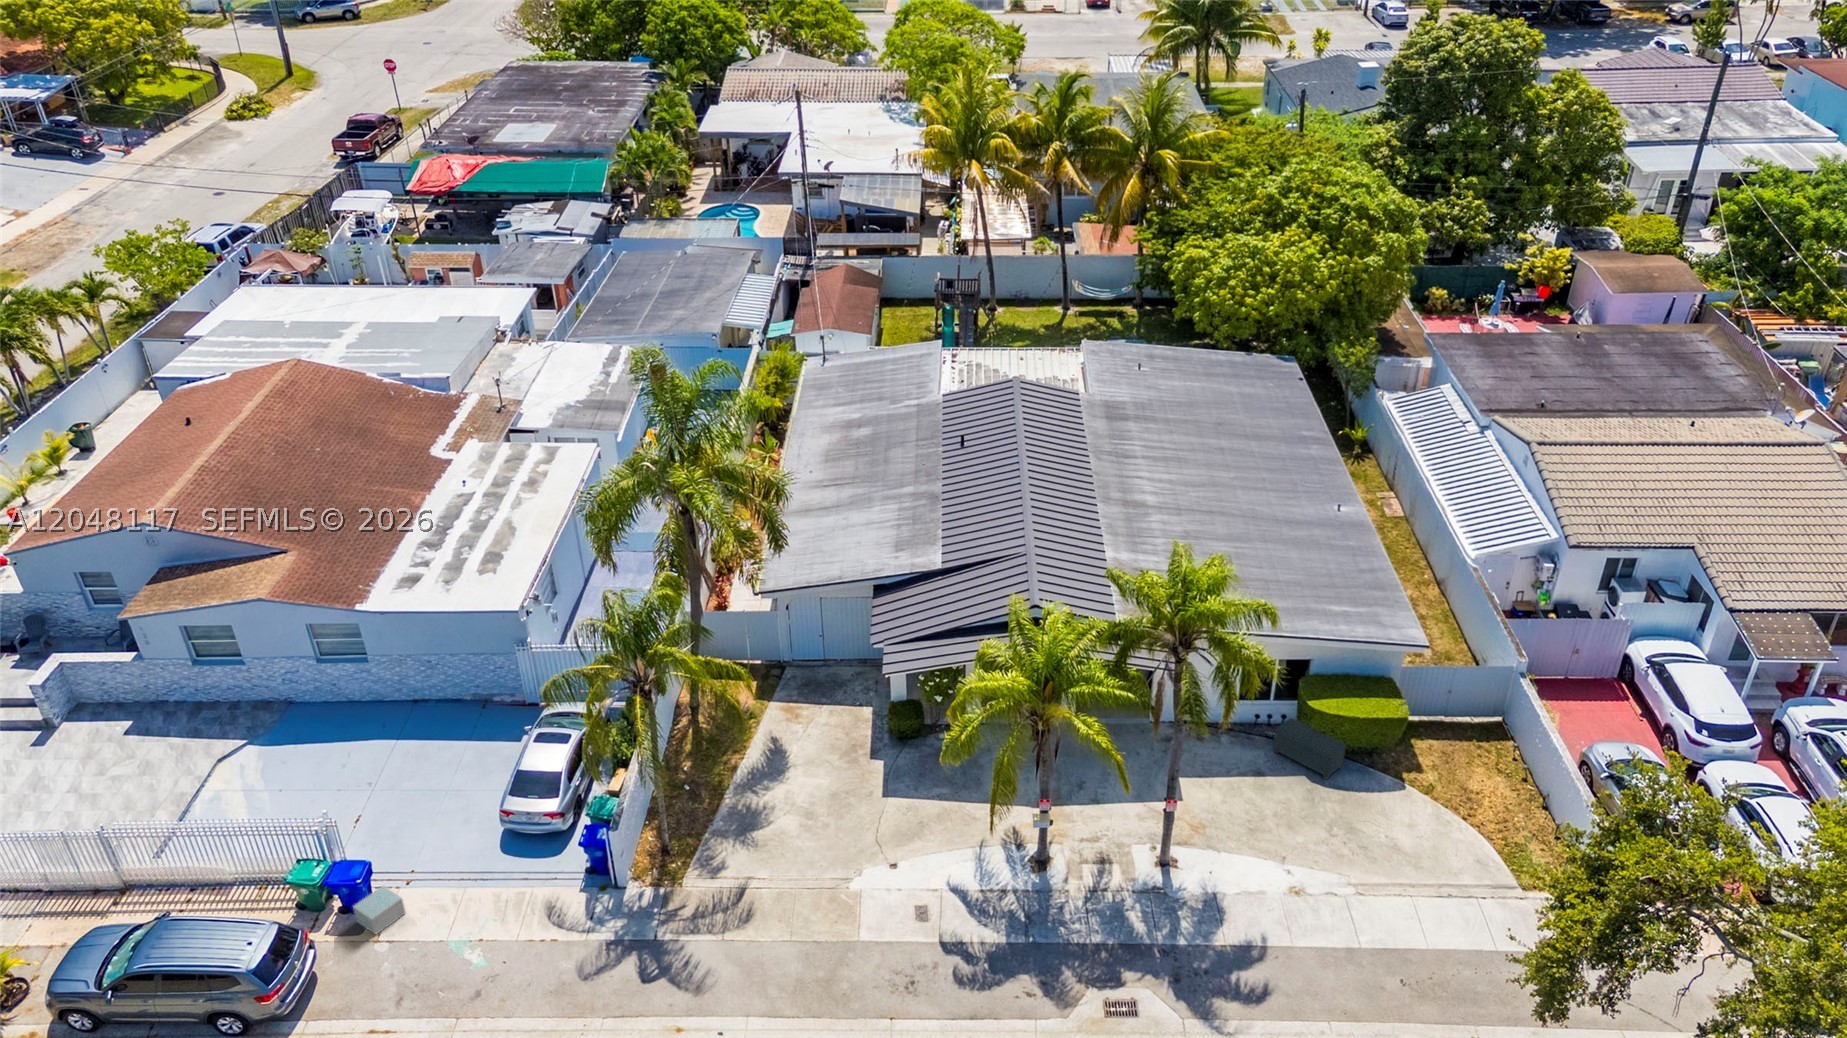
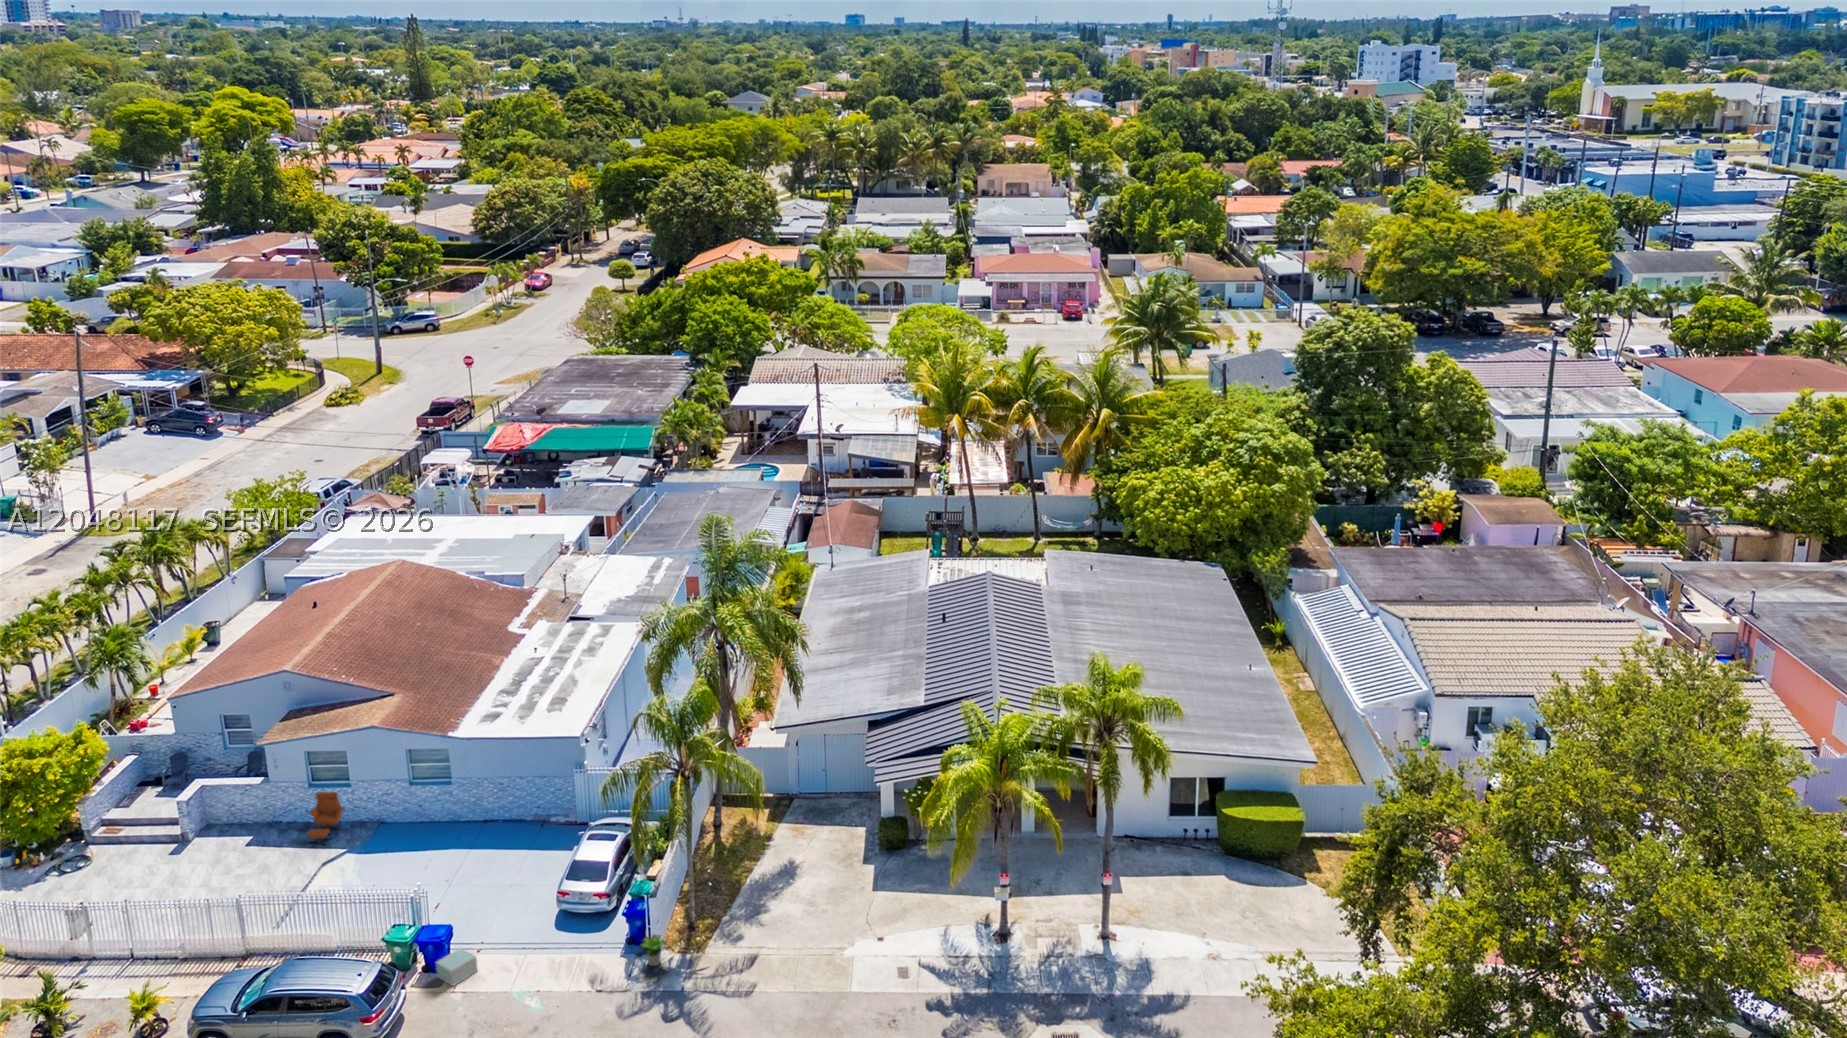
lounge chair: none [197,670,241,739] -> present [307,792,345,845]
bench: present [1273,718,1346,779] -> none [1199,830,1257,879]
potted plant: none [599,868,635,905] -> present [640,935,667,966]

